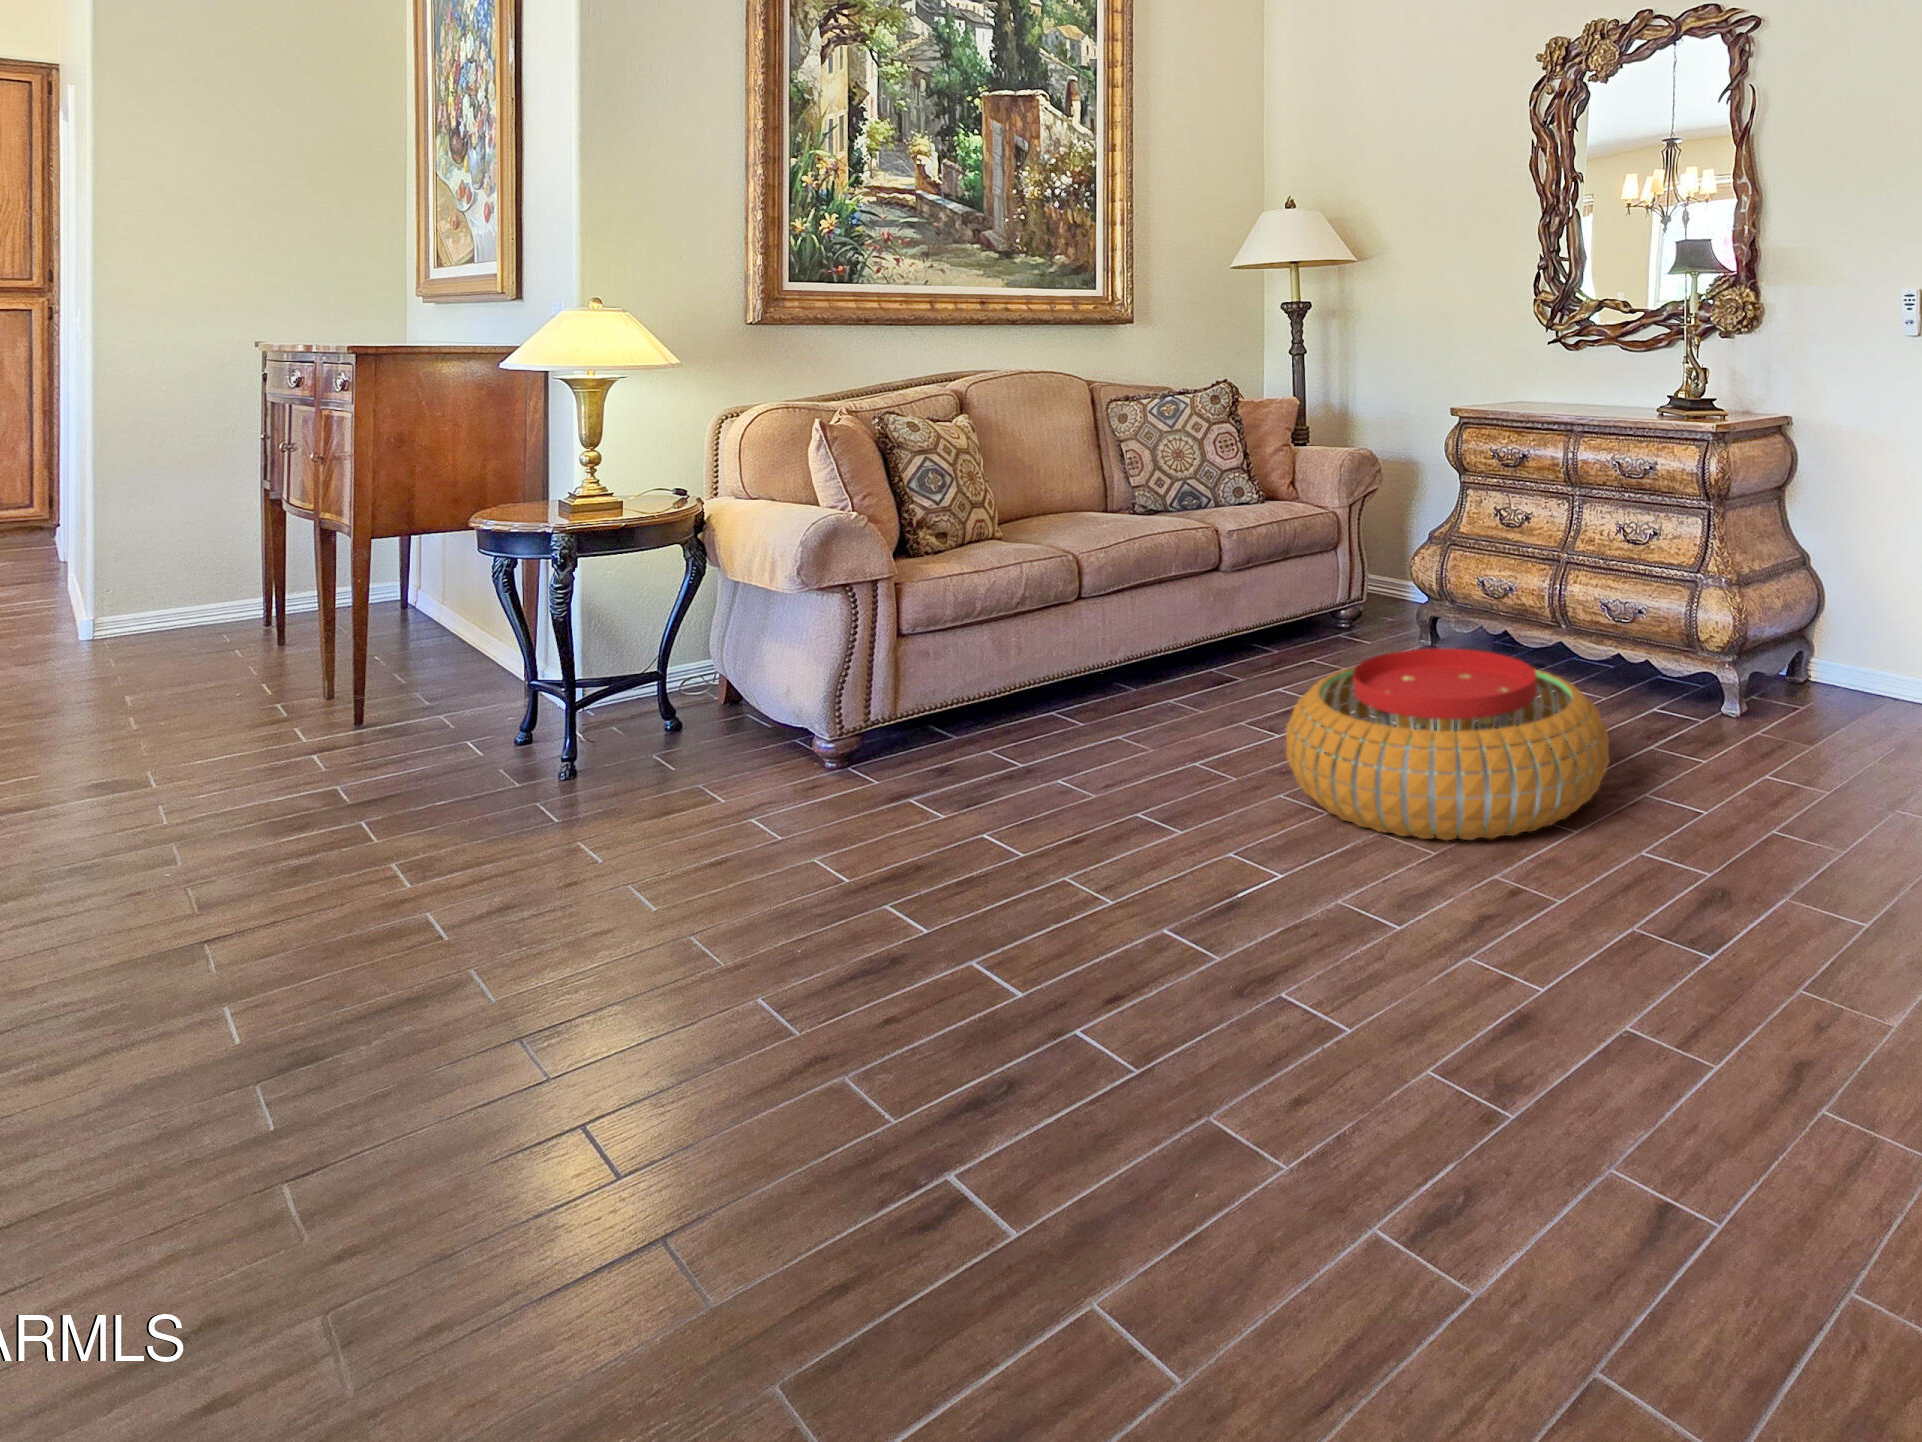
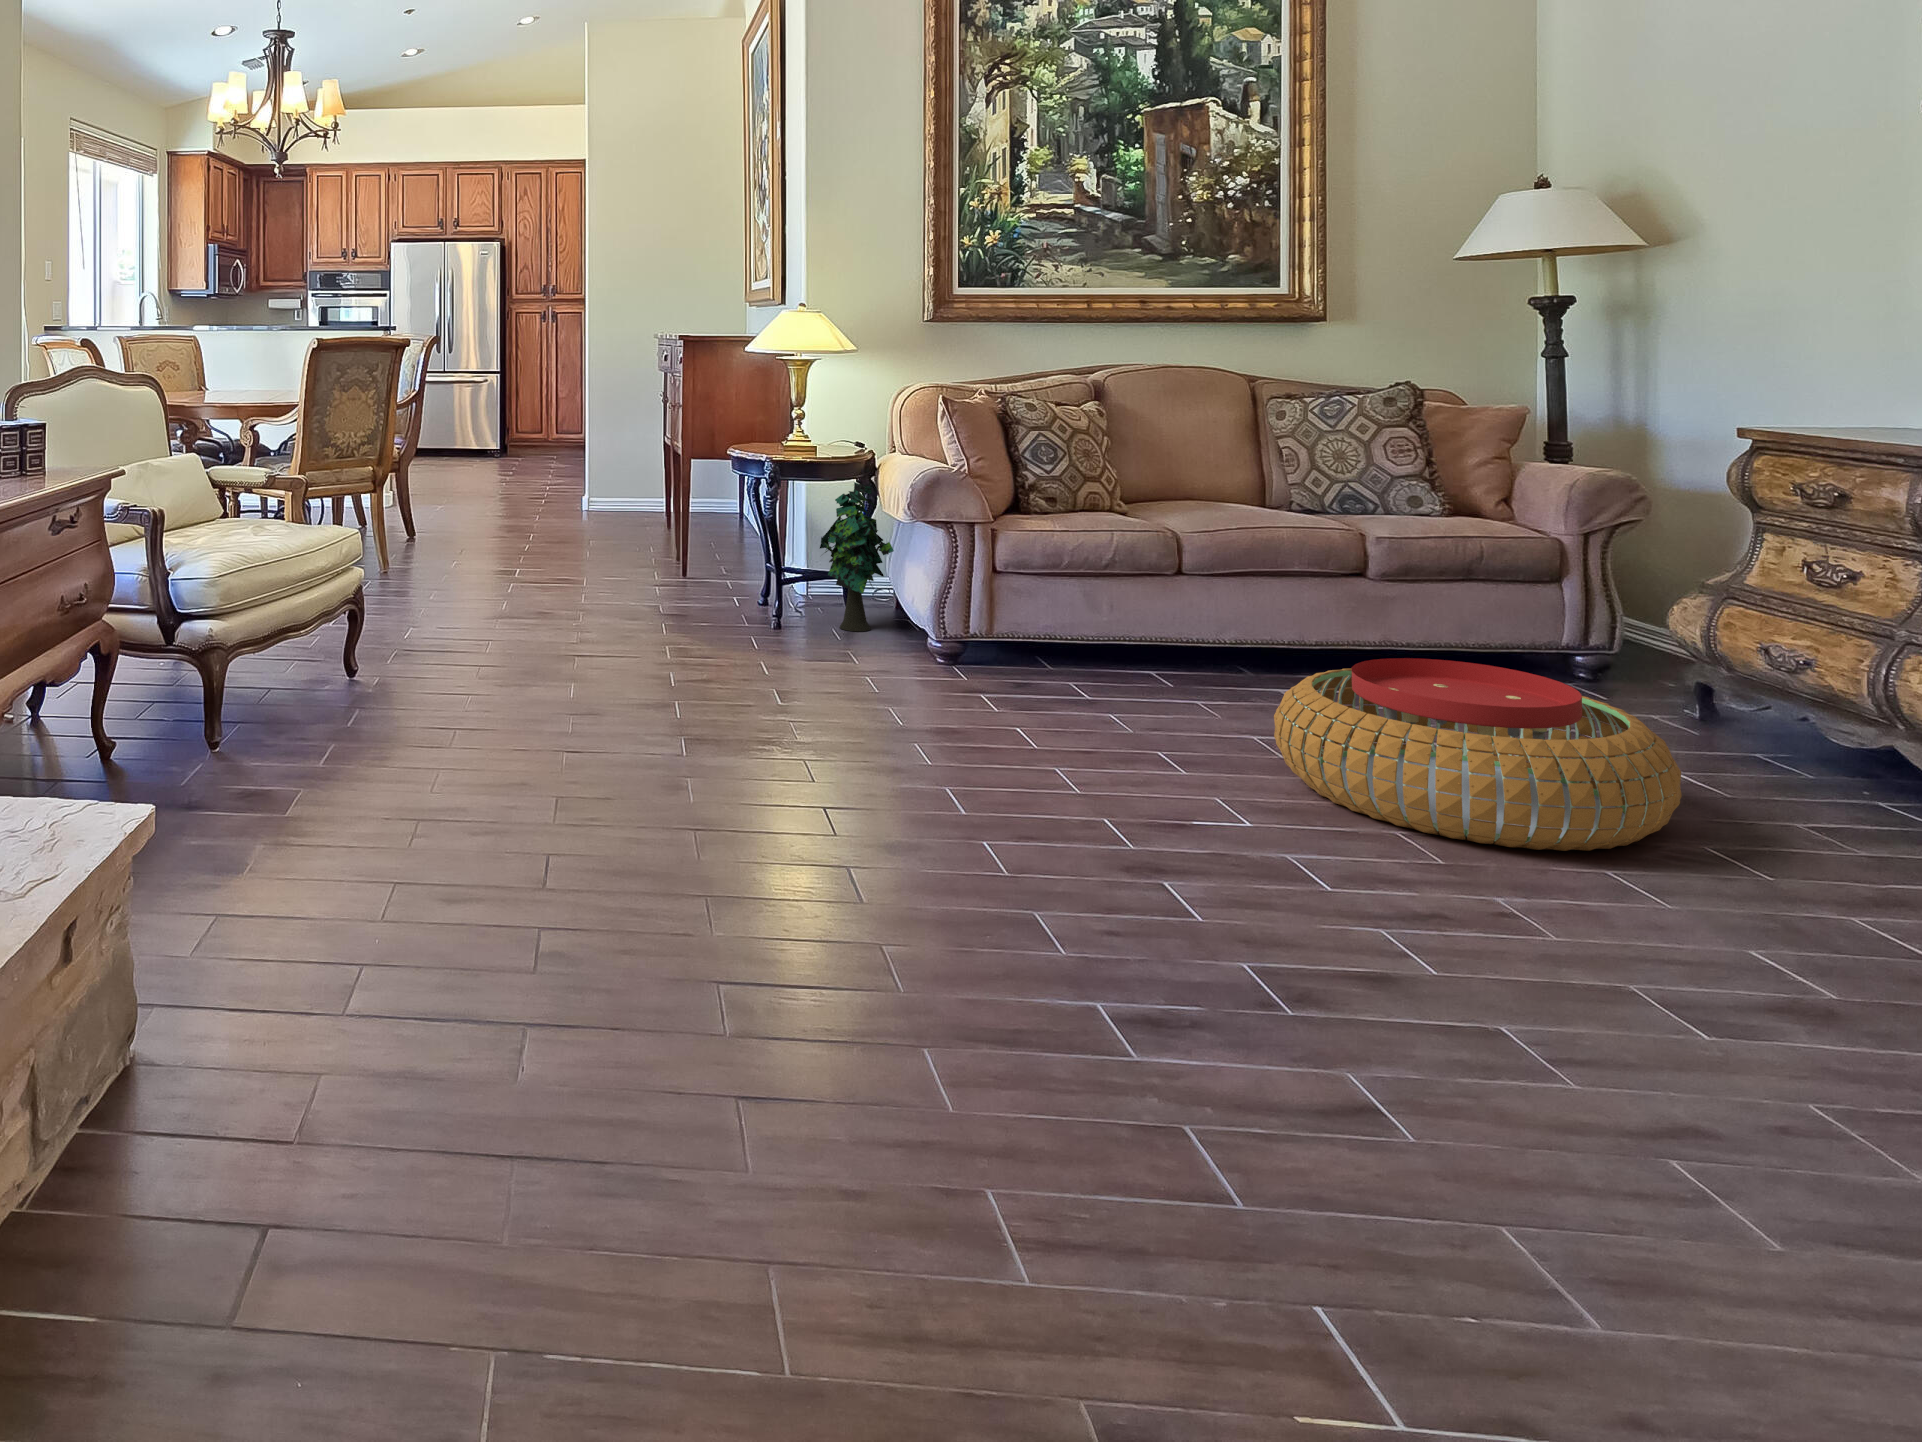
decorative plant: none [634,545,752,753] -> present [820,482,894,631]

